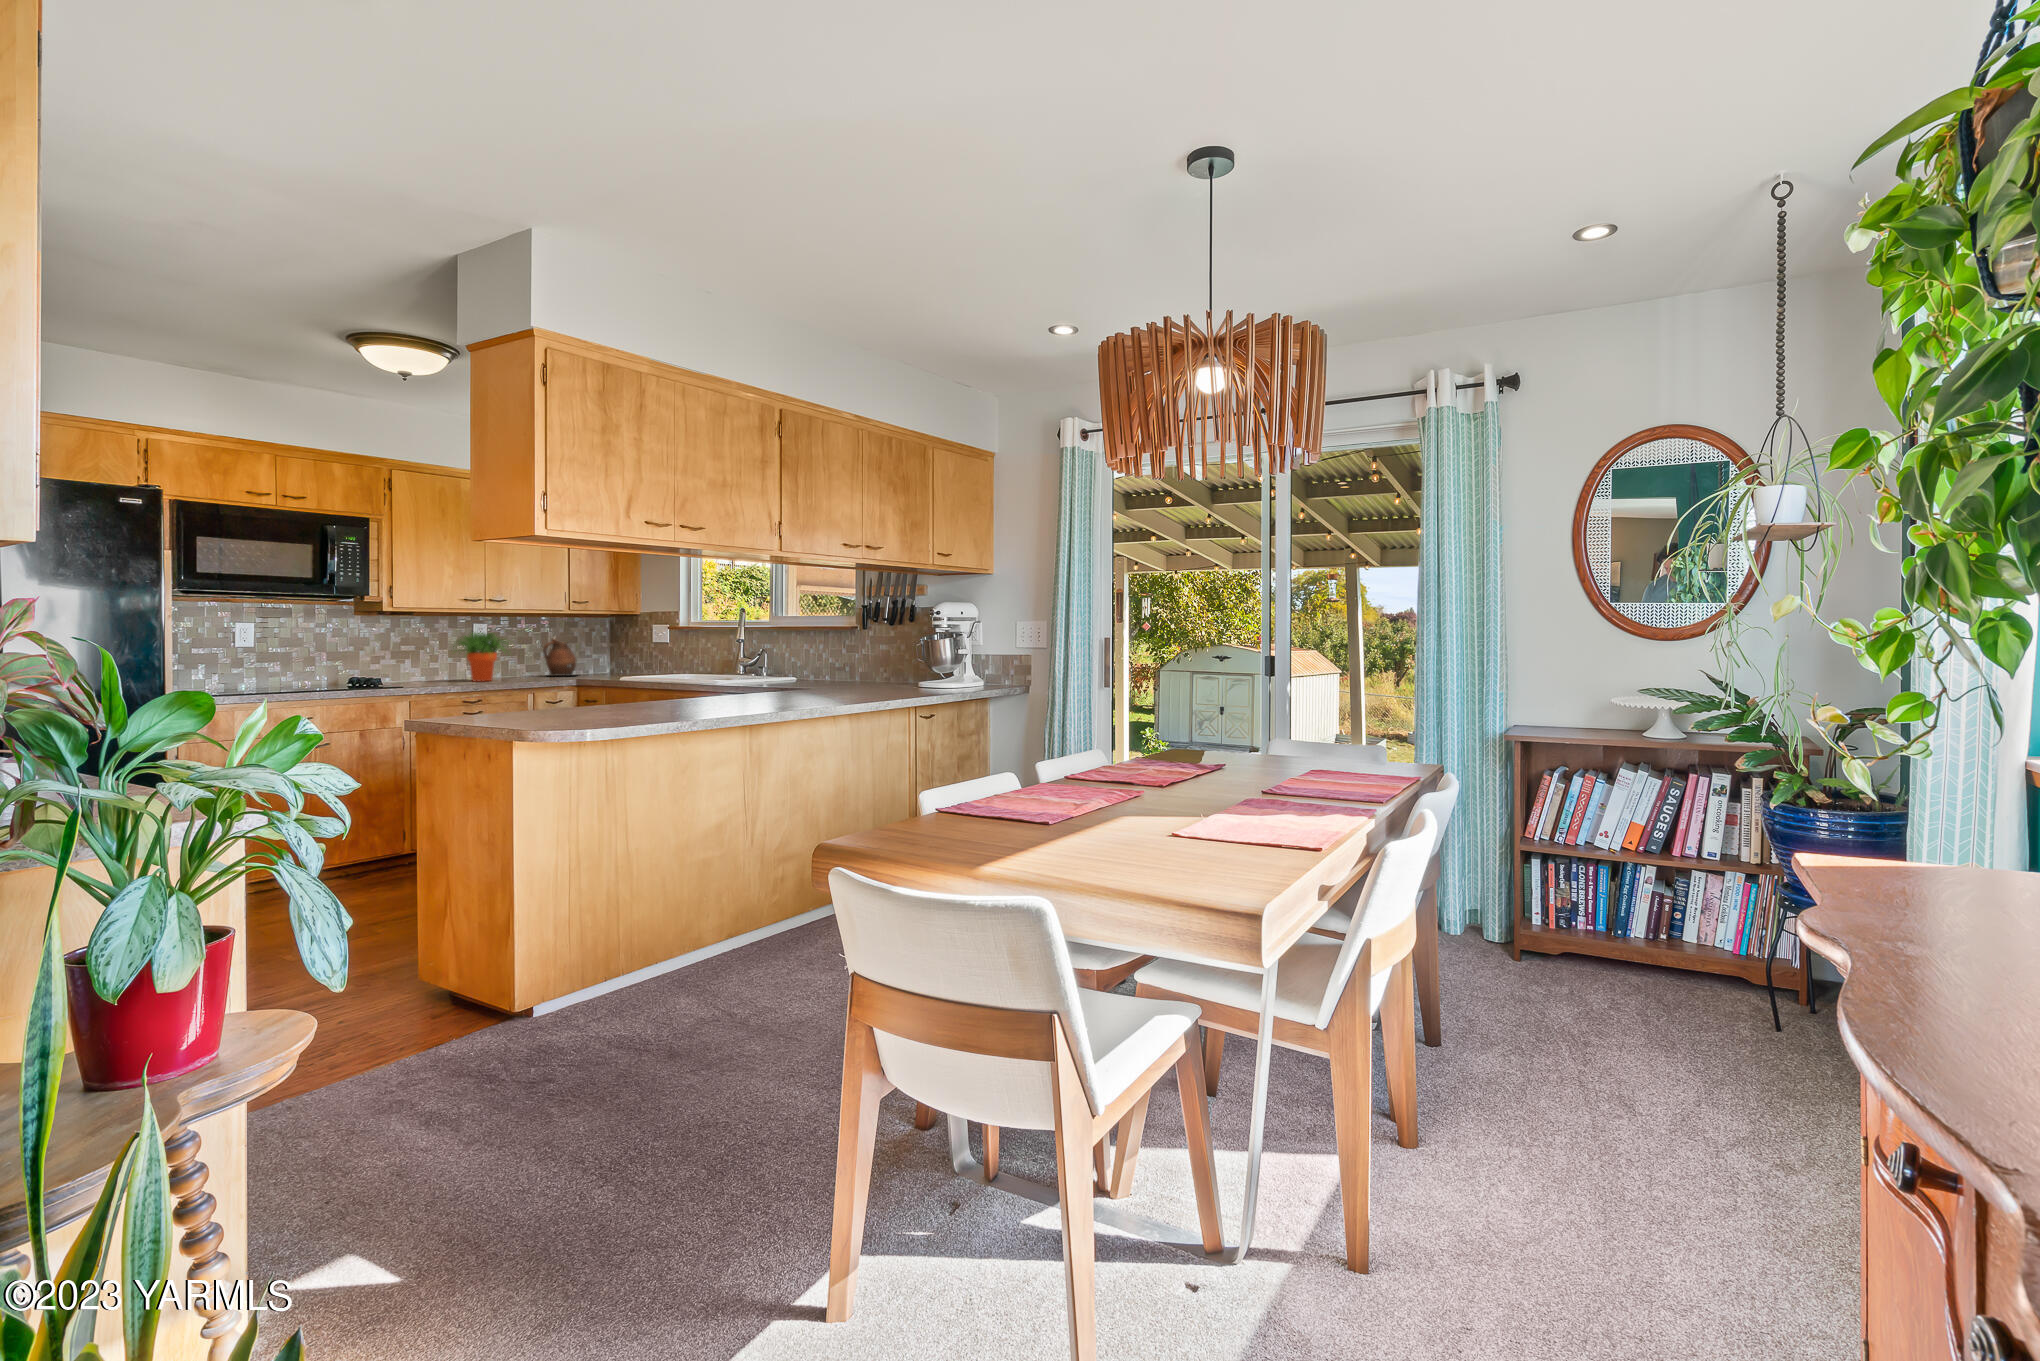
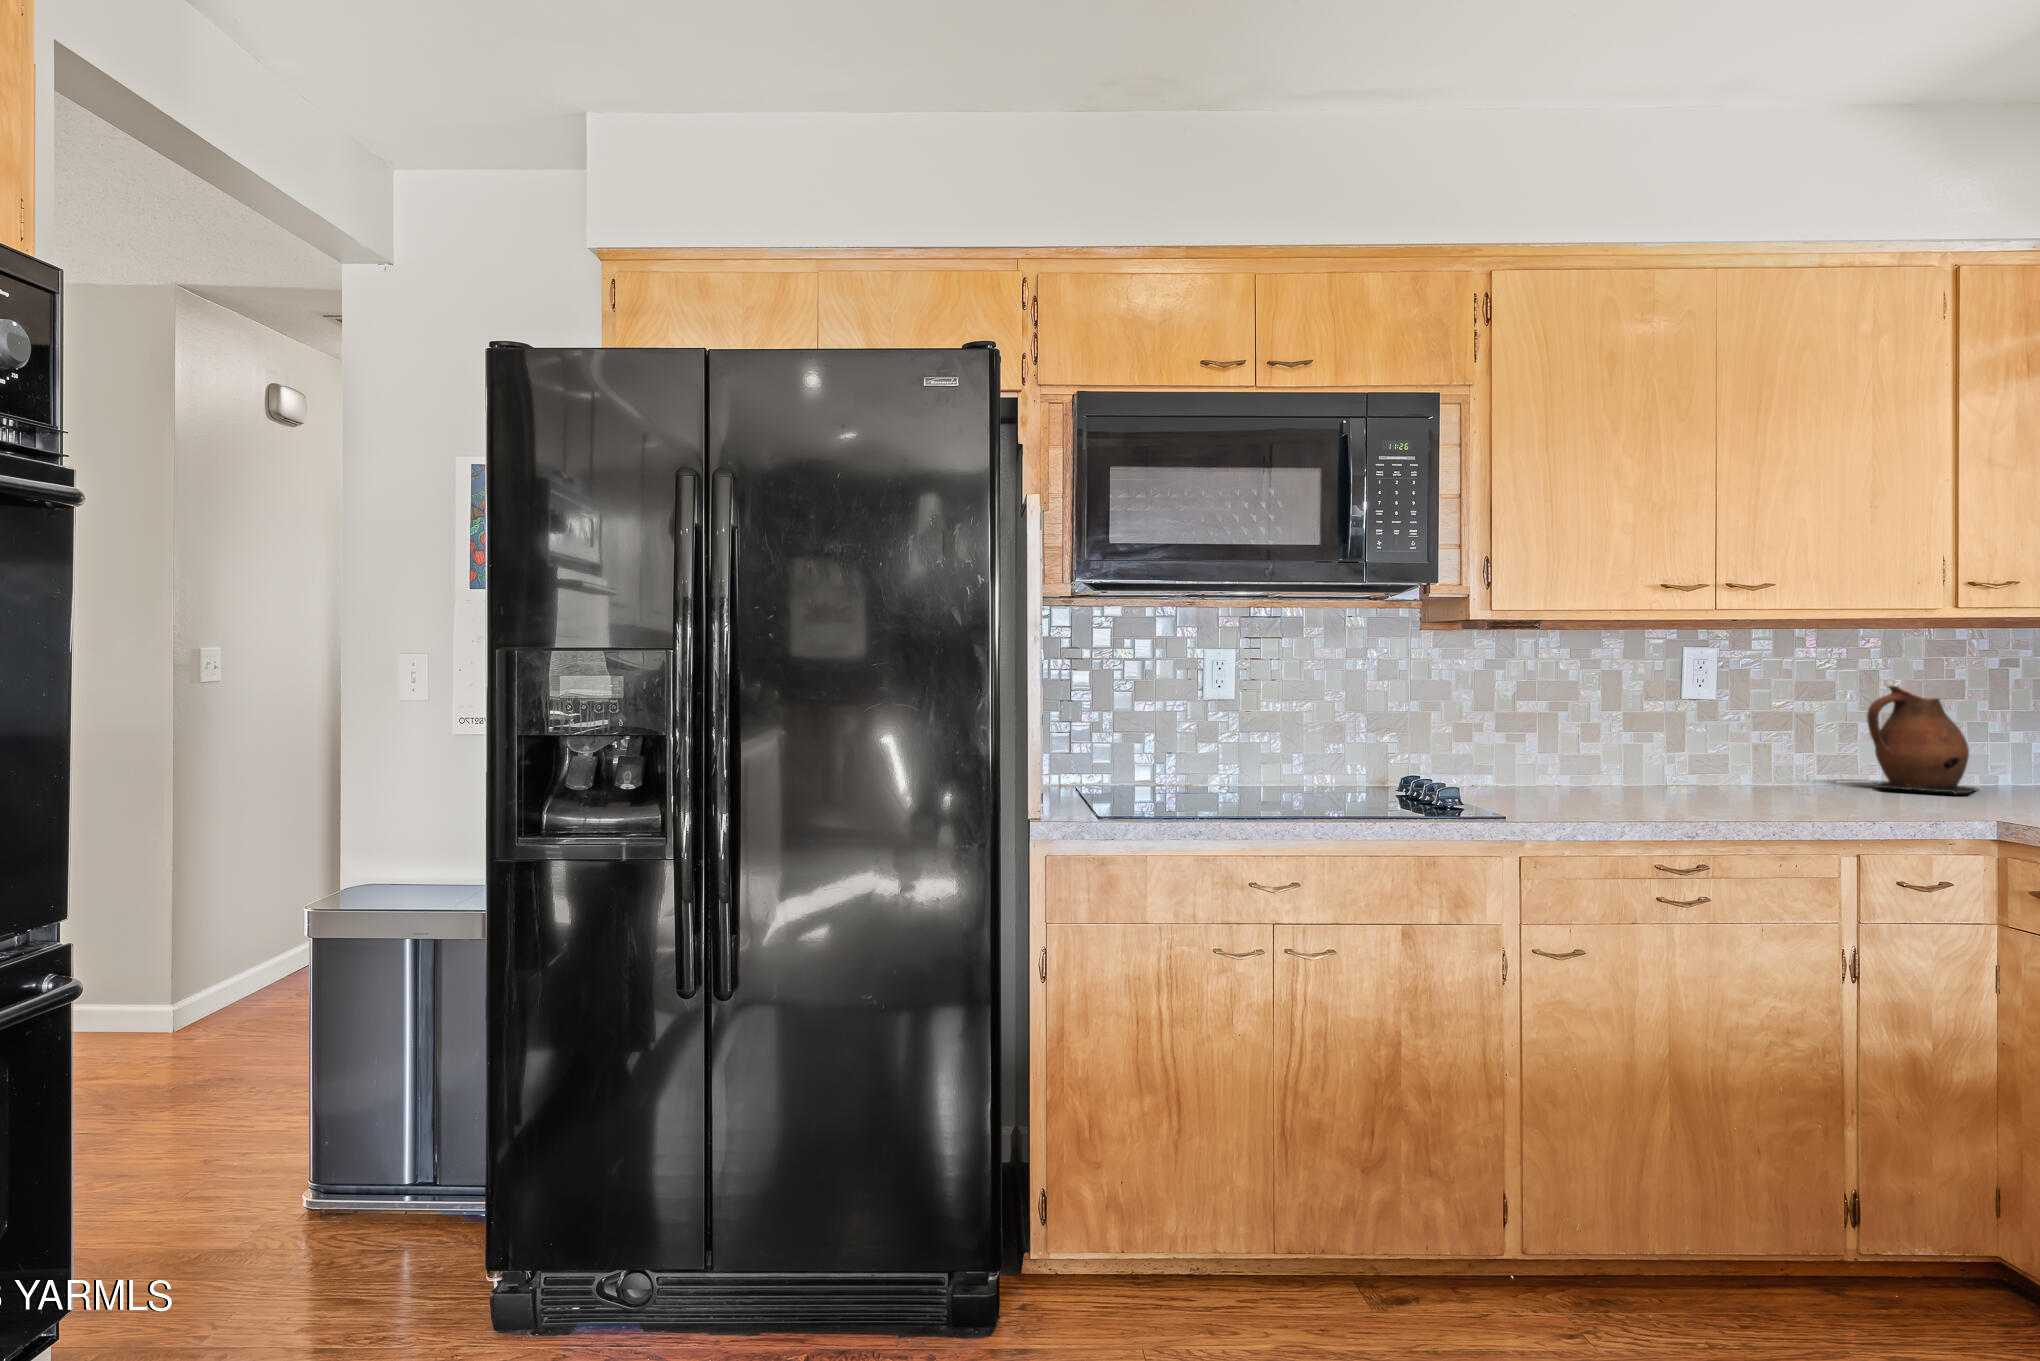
potted plant: present [453,633,508,681] -> none [1621,667,1800,799]

